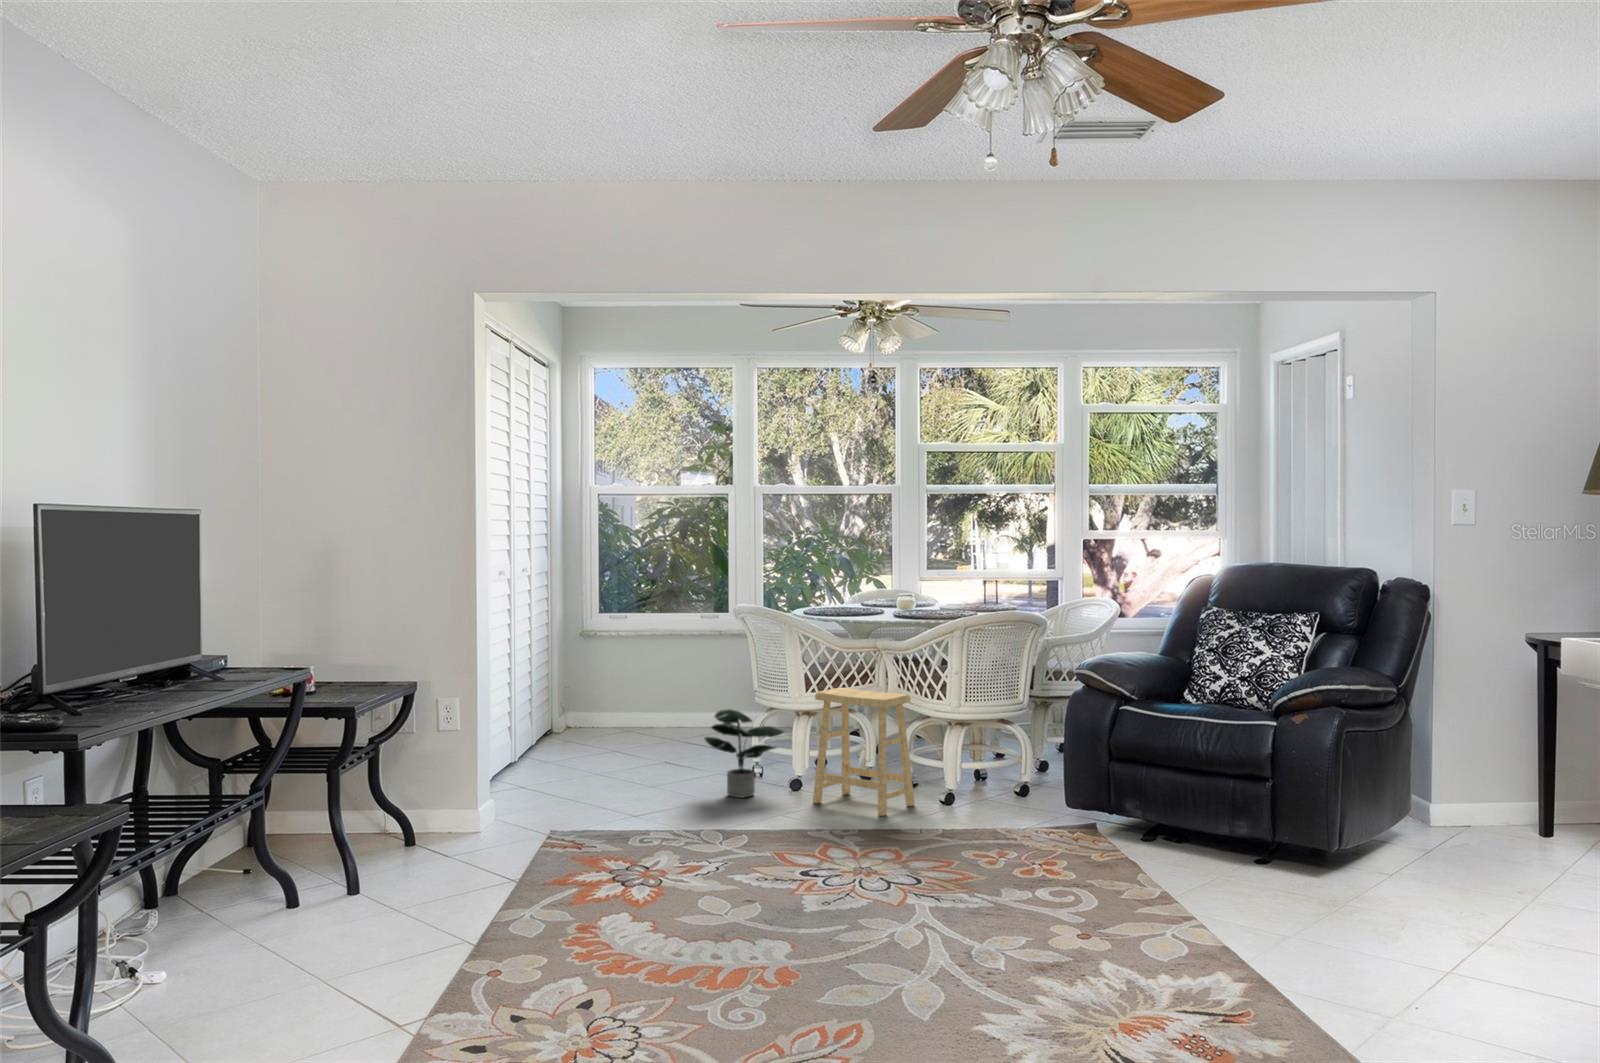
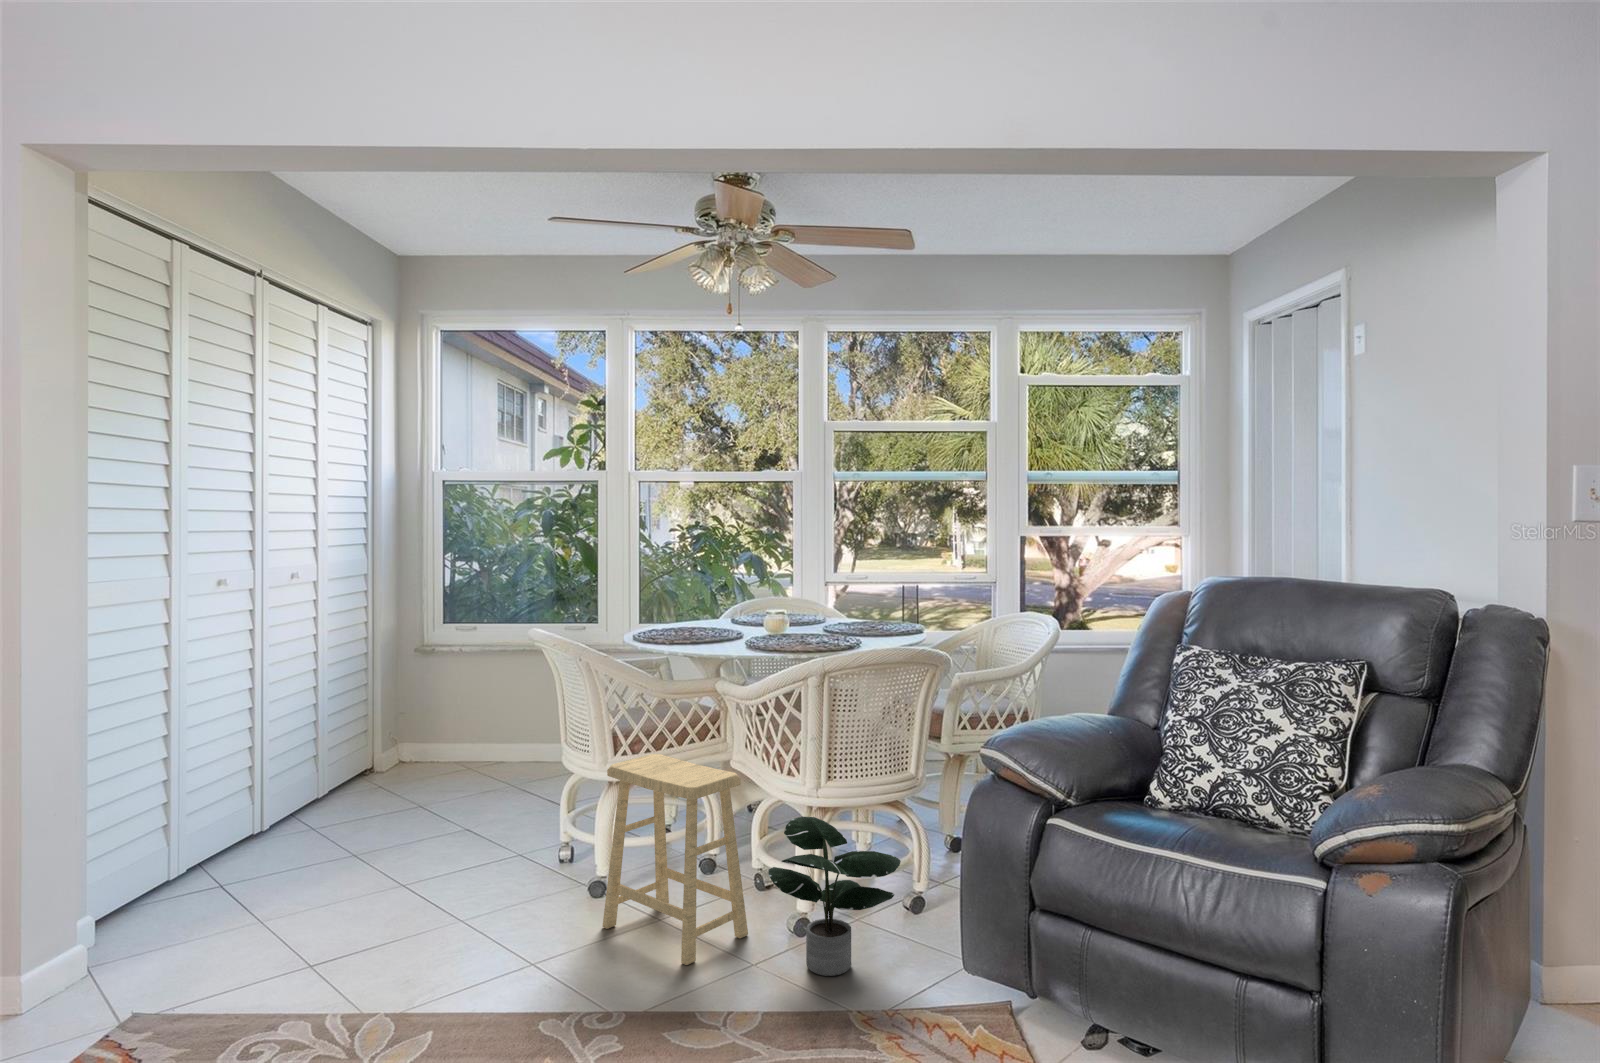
potted plant: present [704,709,784,798] -> present [768,817,901,976]

